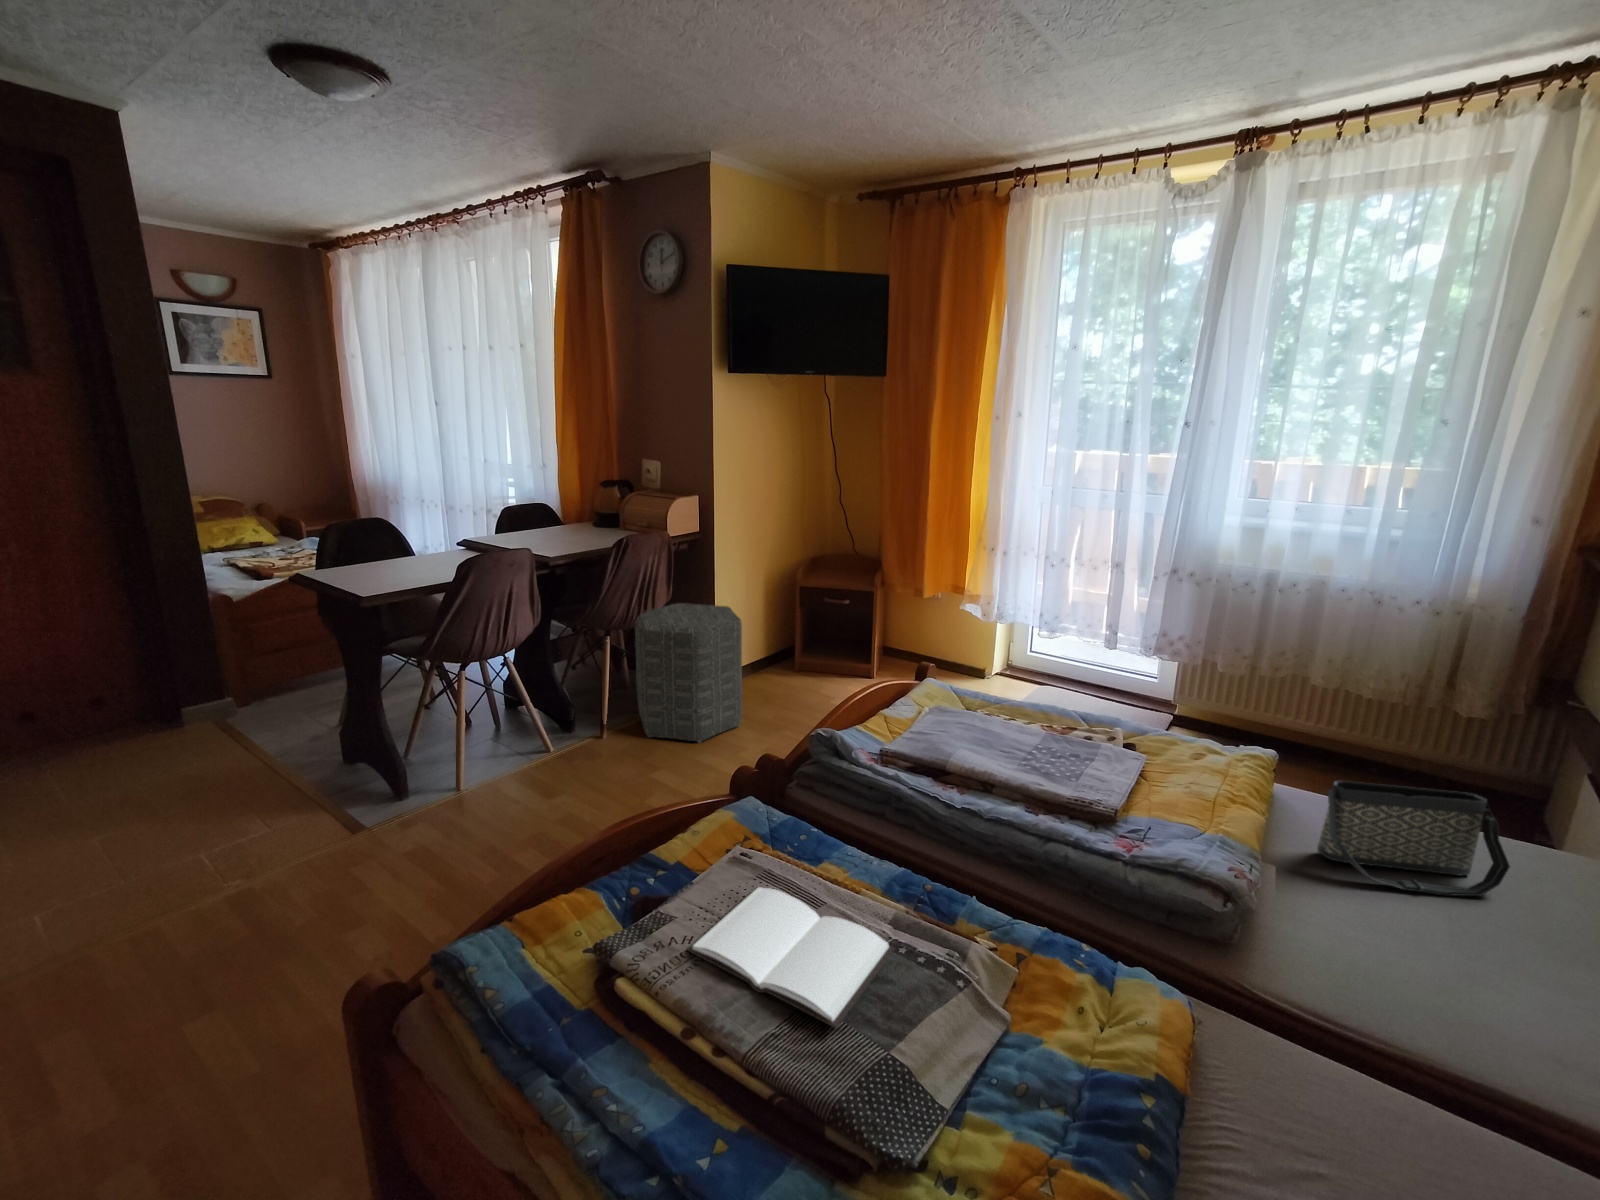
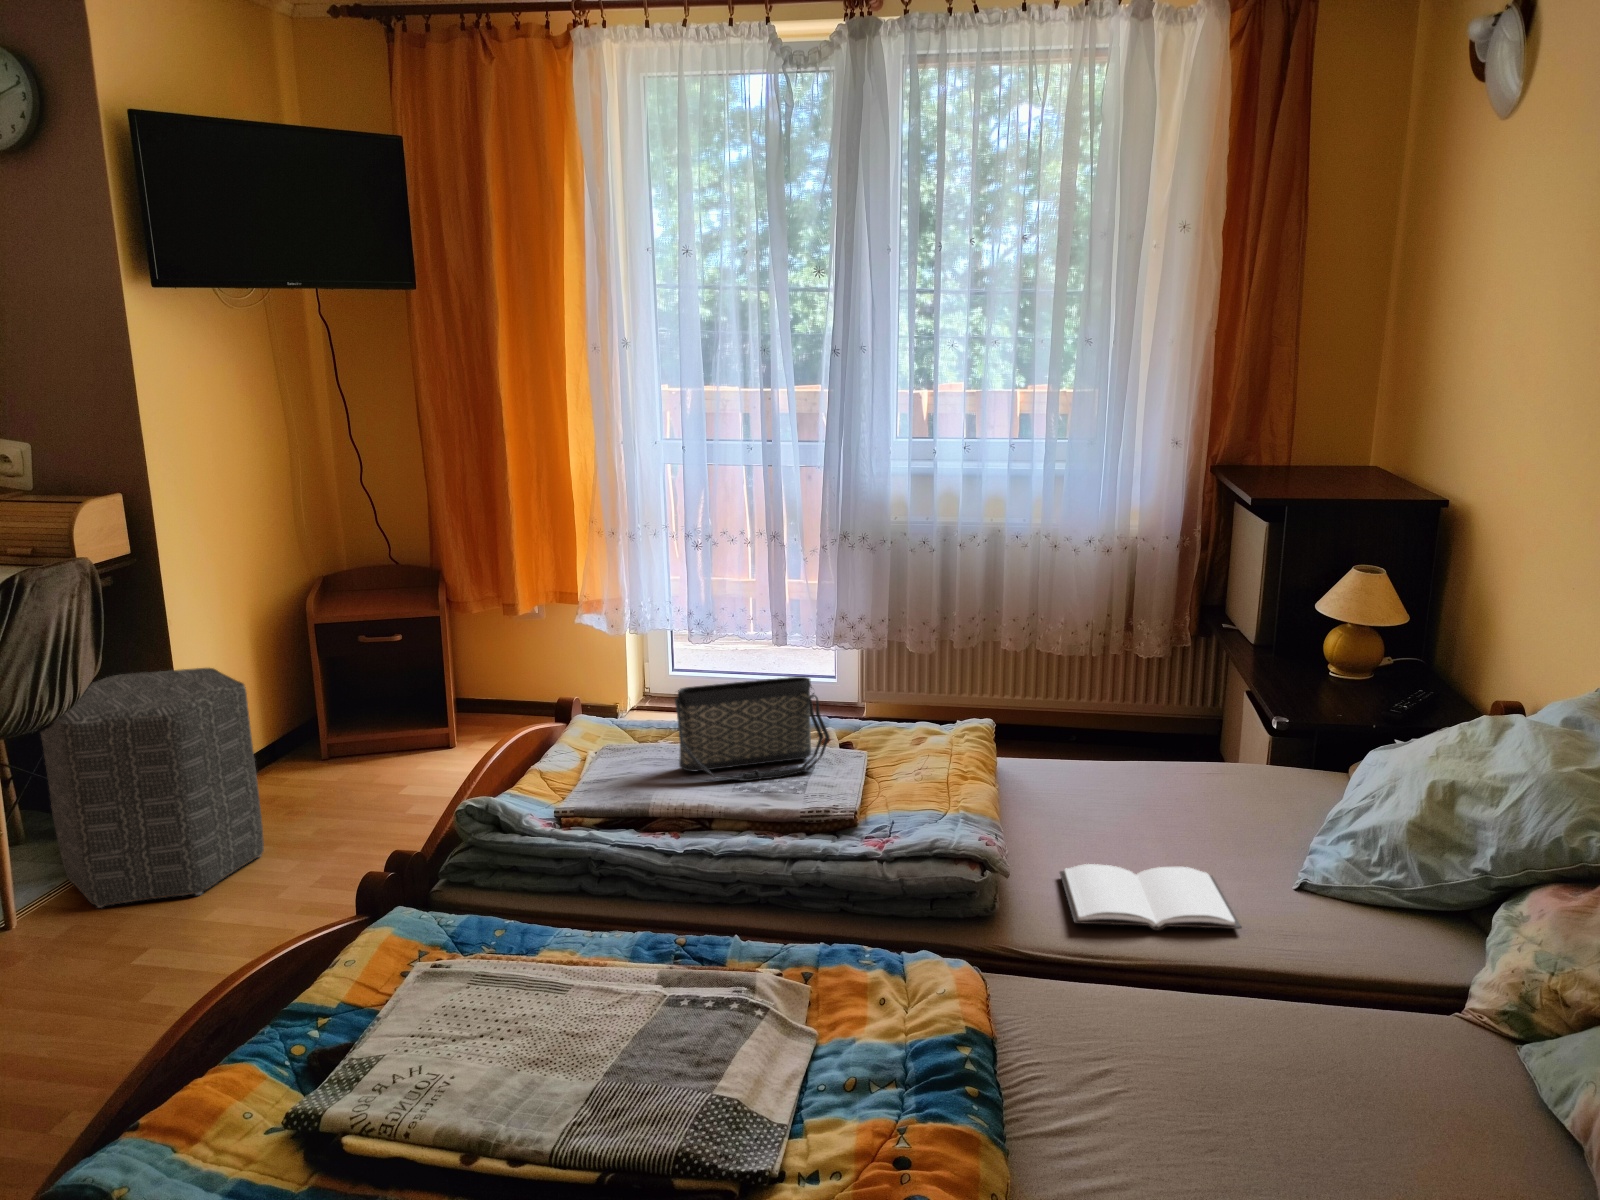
handbag: present [1317,781,1510,896] -> present [675,677,829,781]
book: present [687,887,895,1028] -> present [1060,864,1241,930]

